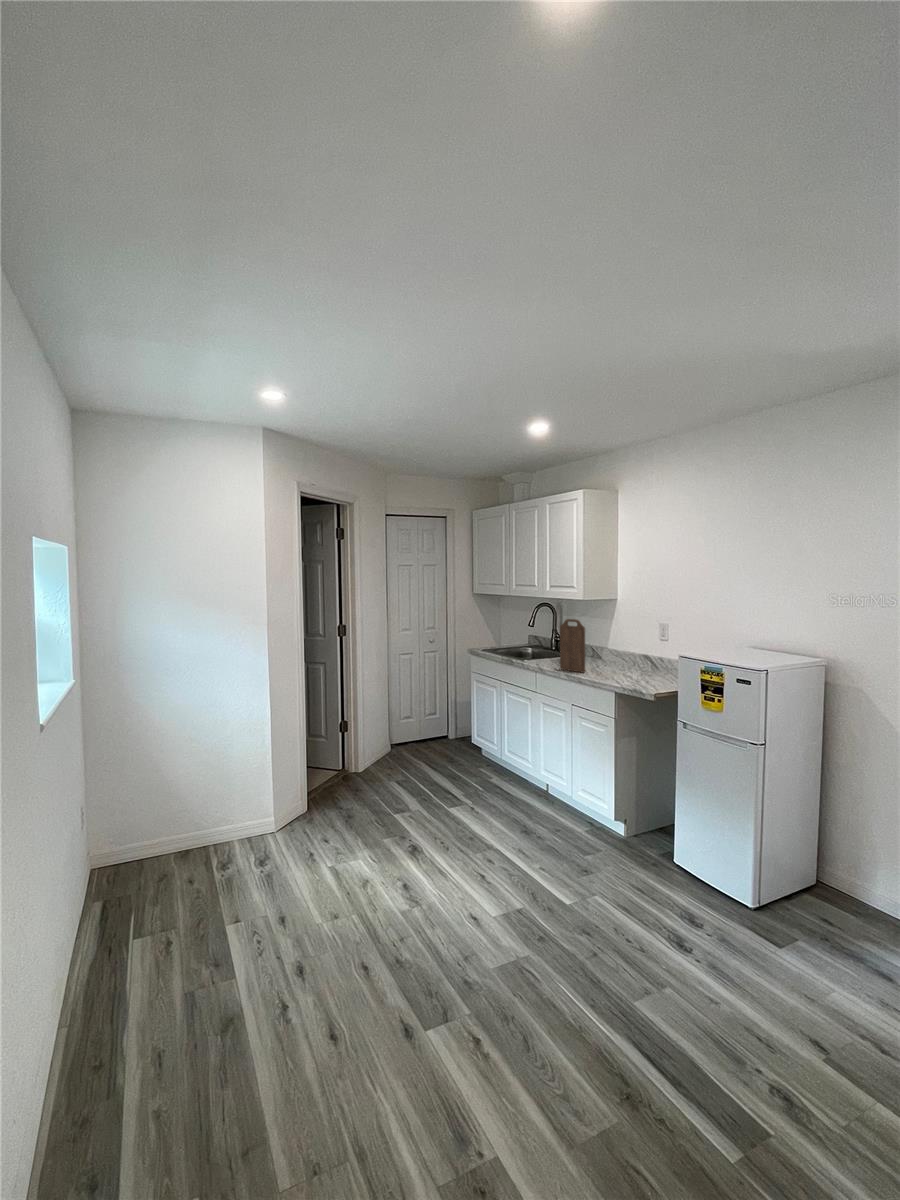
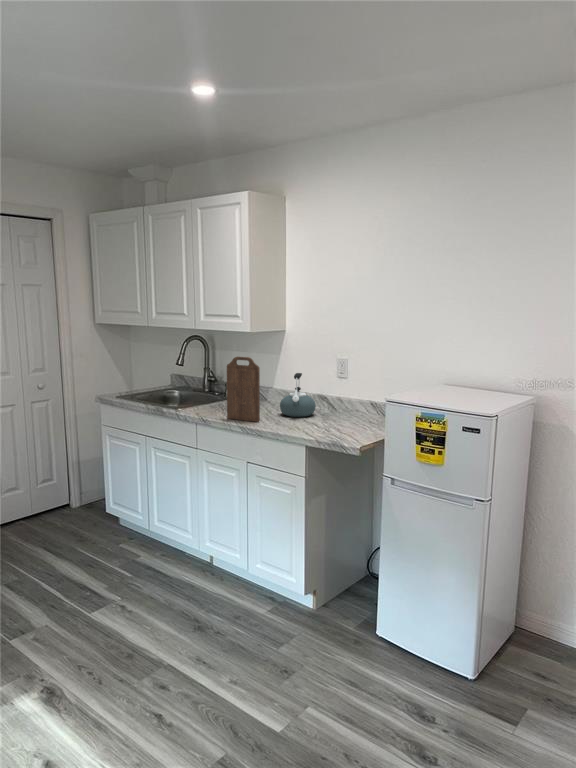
kettle: none [607,634,638,672] -> present [280,373,316,417]

